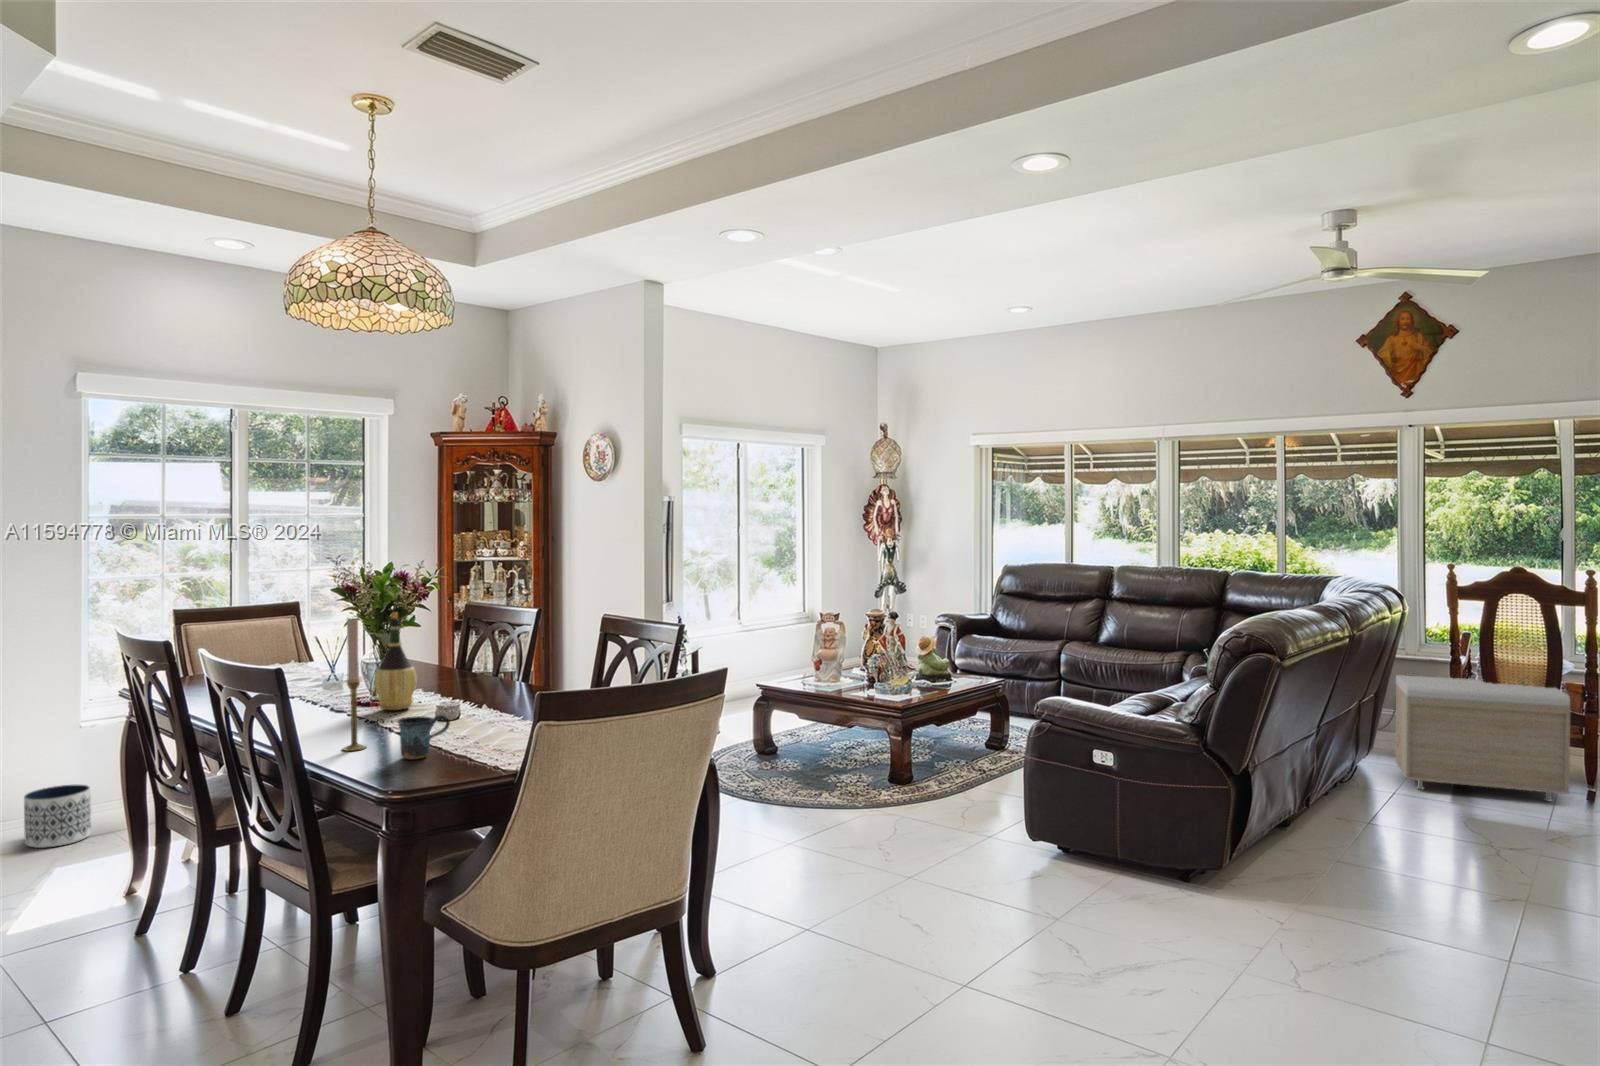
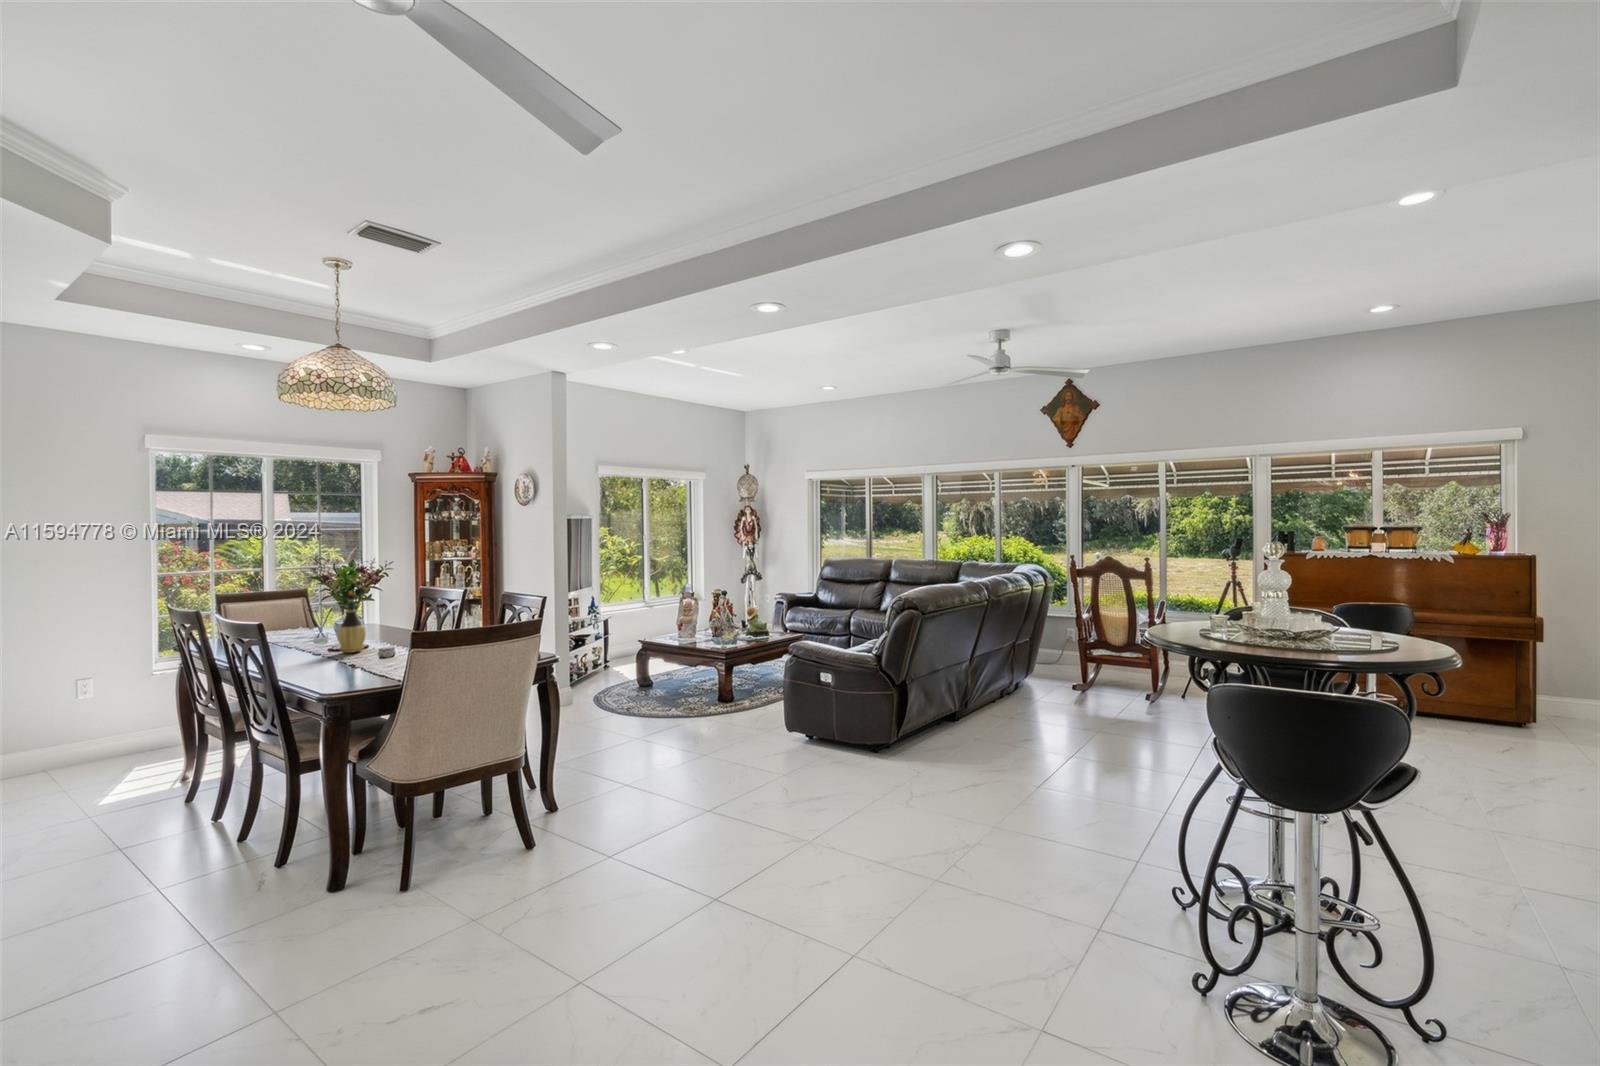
candlestick: present [343,618,366,751] -> none [306,591,323,674]
storage bench: present [1395,675,1570,801] -> none [1048,625,1142,702]
mug: present [398,715,450,759] -> none [339,650,373,677]
planter: present [24,785,91,848] -> none [108,717,157,759]

